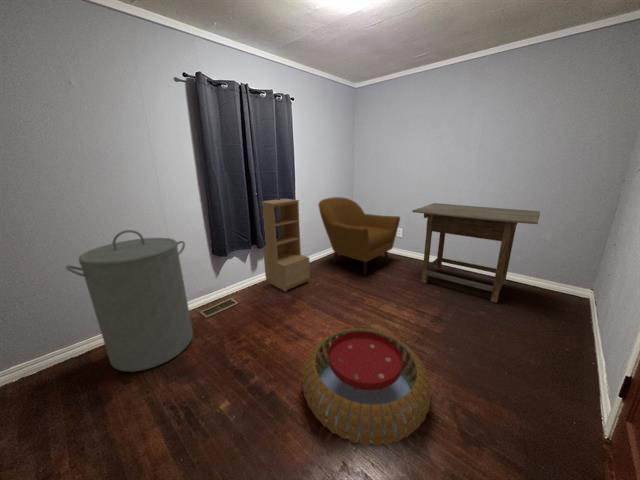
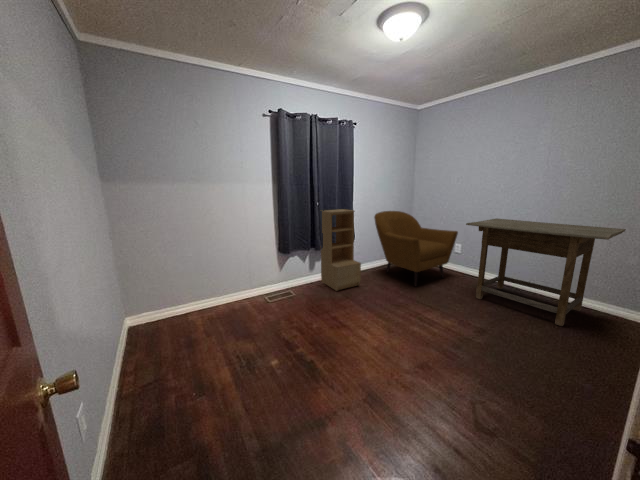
laundry hamper: present [66,230,193,372] -> none [183,224,259,330]
pouf: present [302,328,431,446] -> none [336,321,454,414]

